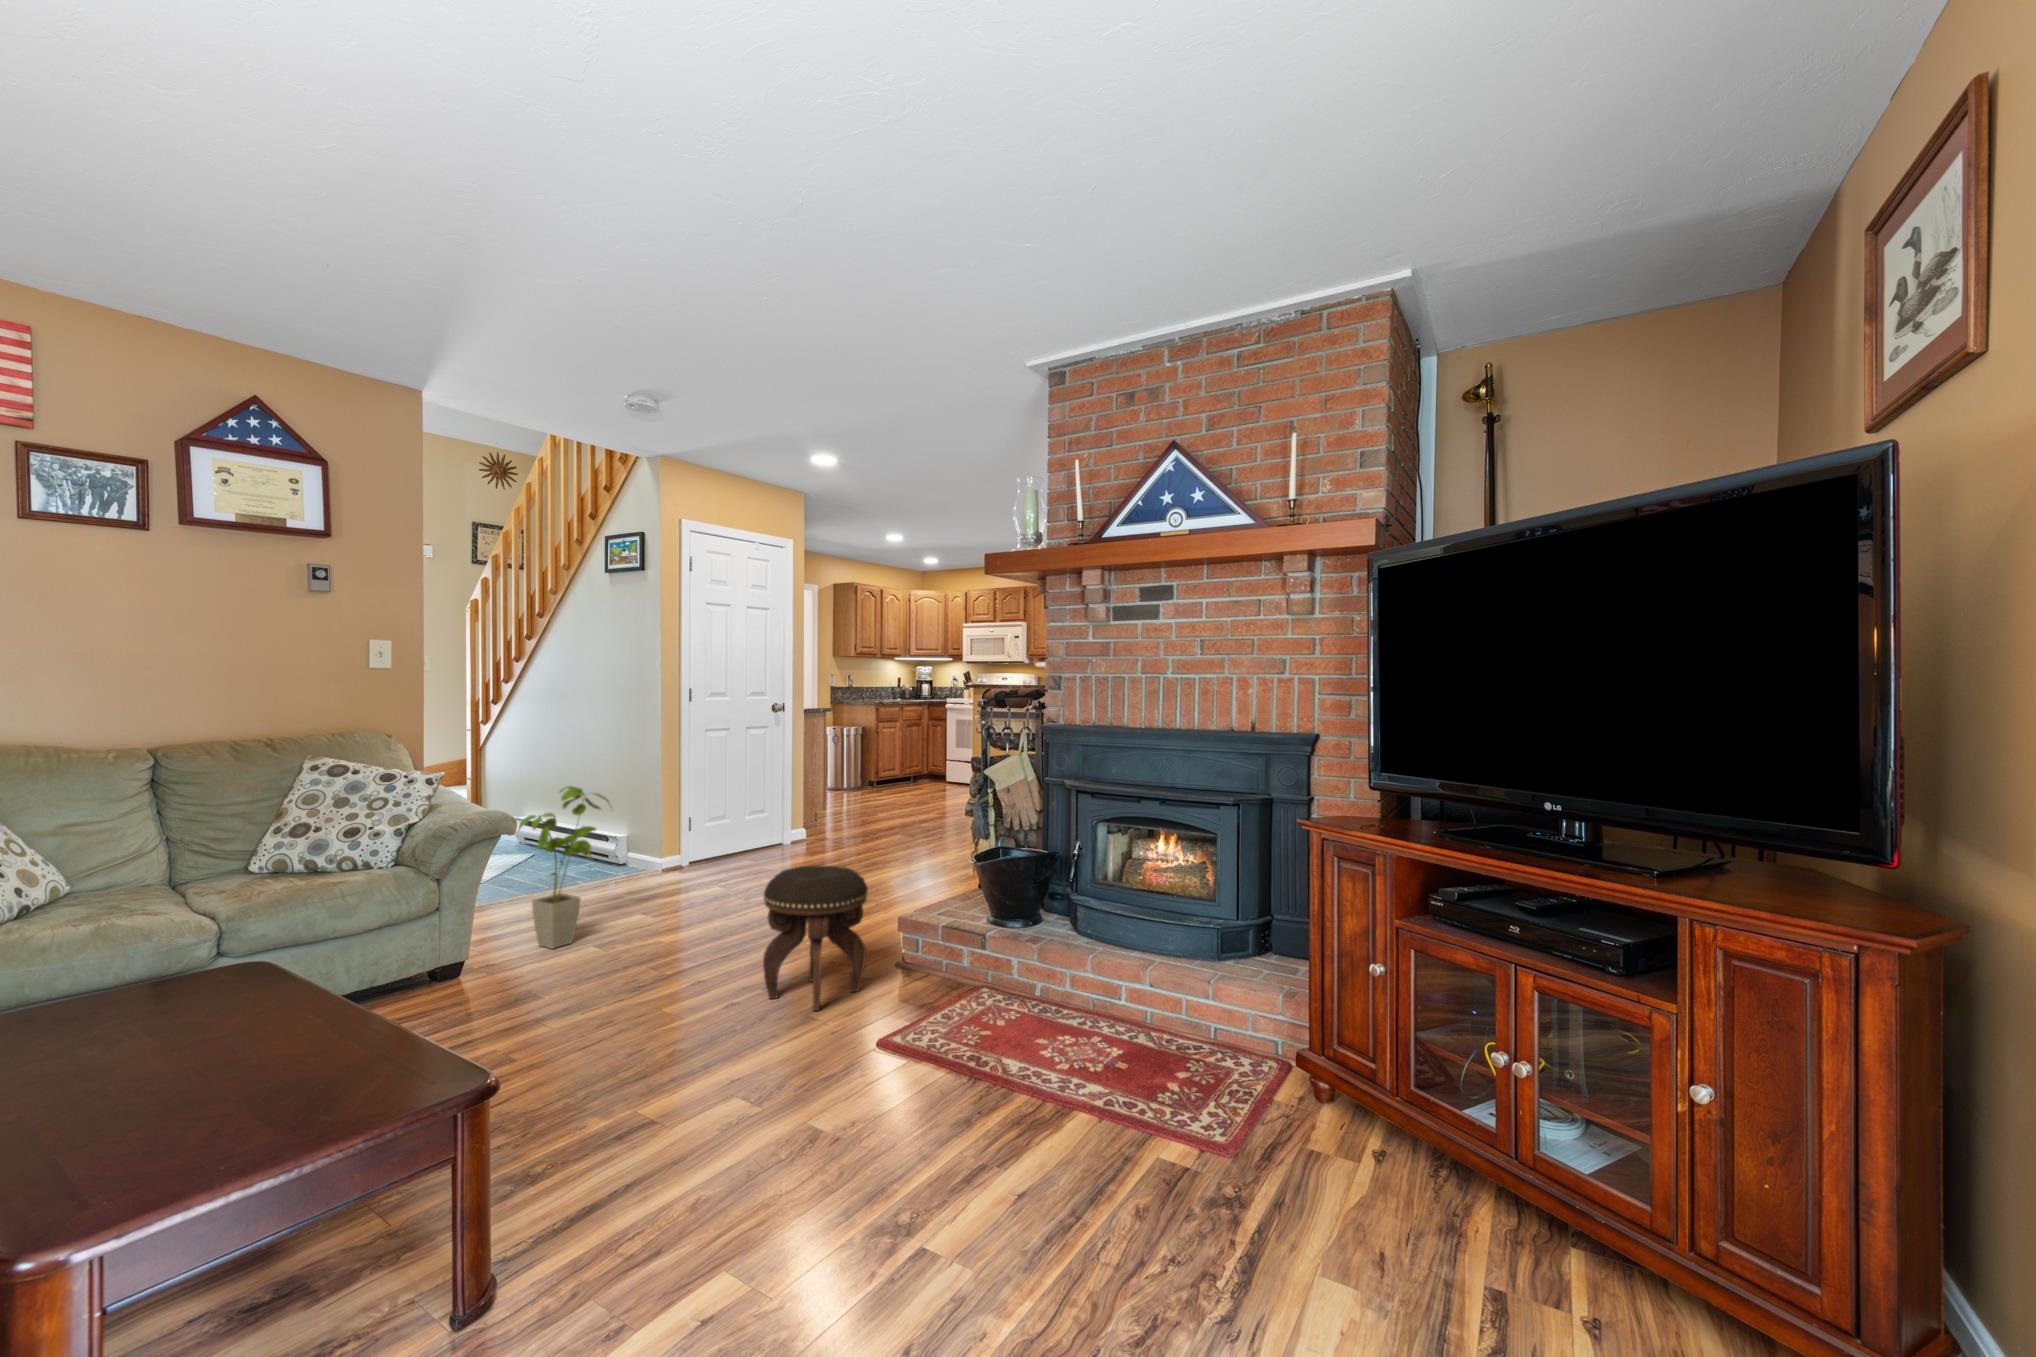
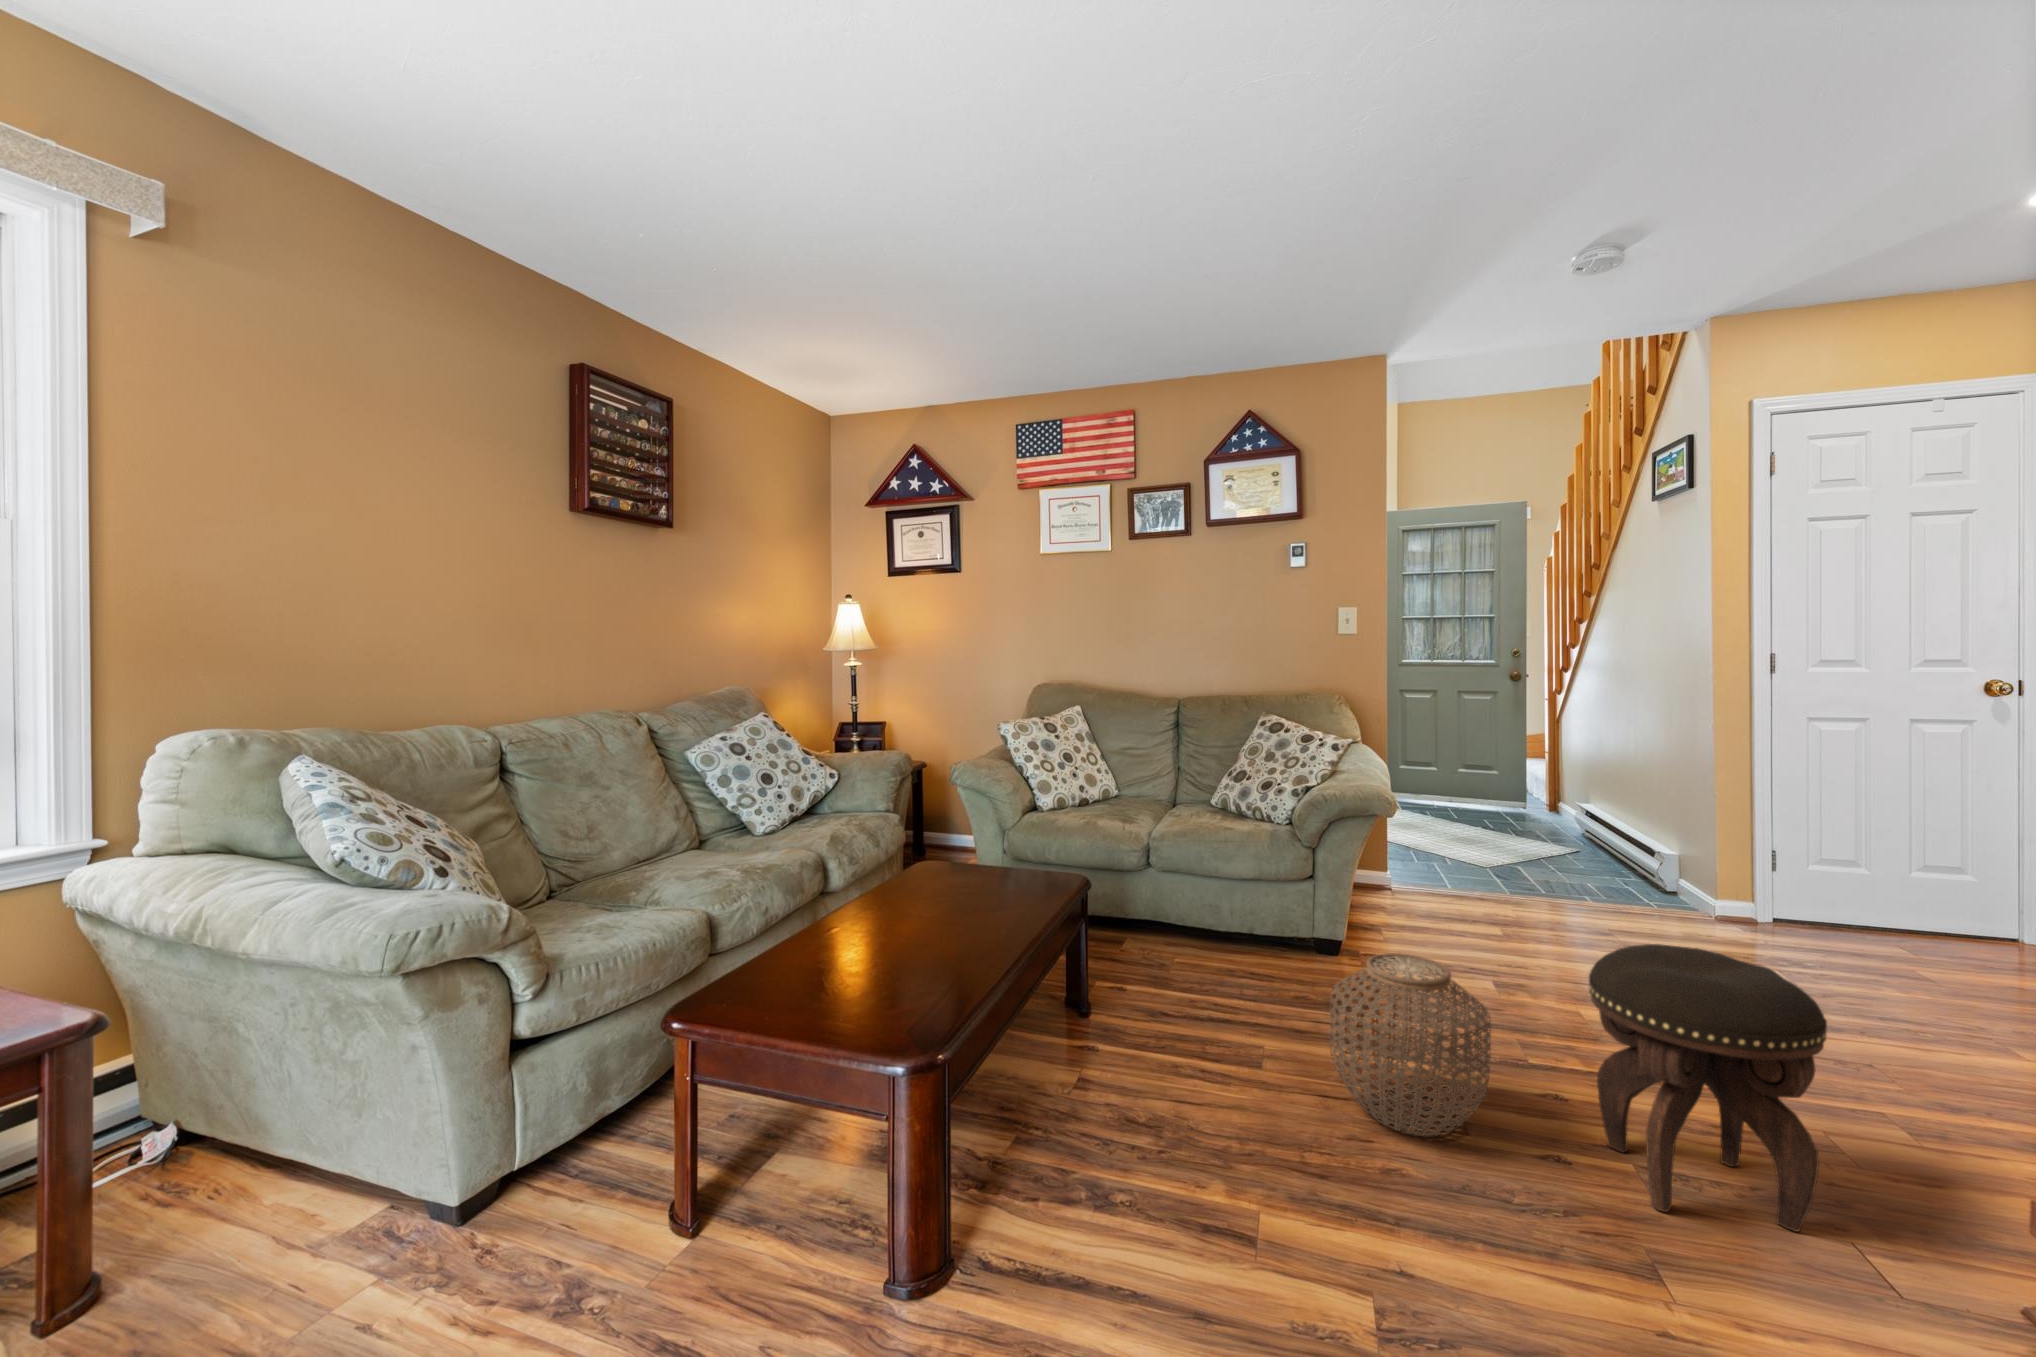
house plant: present [519,786,609,949] -> none [1414,768,1523,960]
woven basket: none [613,921,728,1051] -> present [1330,953,1491,1136]

